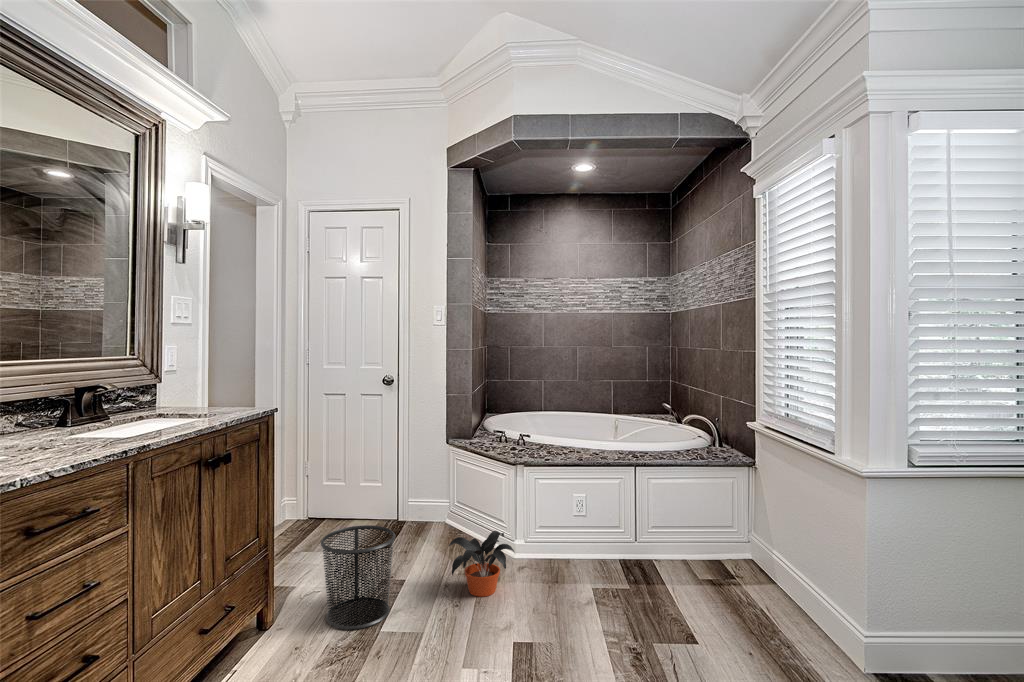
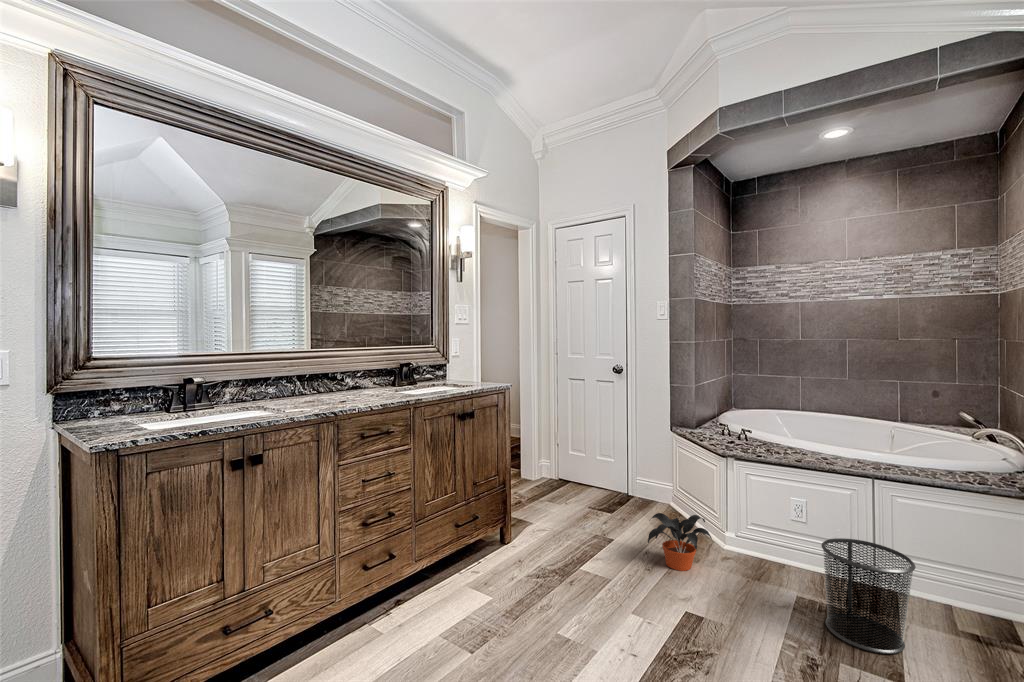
waste bin: present [321,525,395,629] -> present [821,538,916,654]

